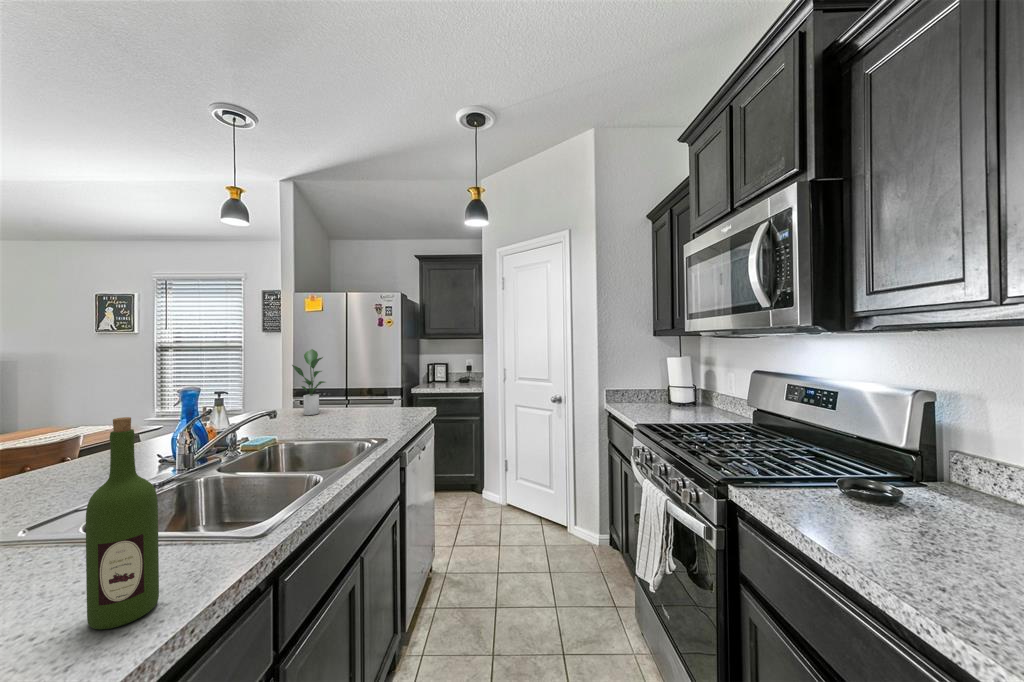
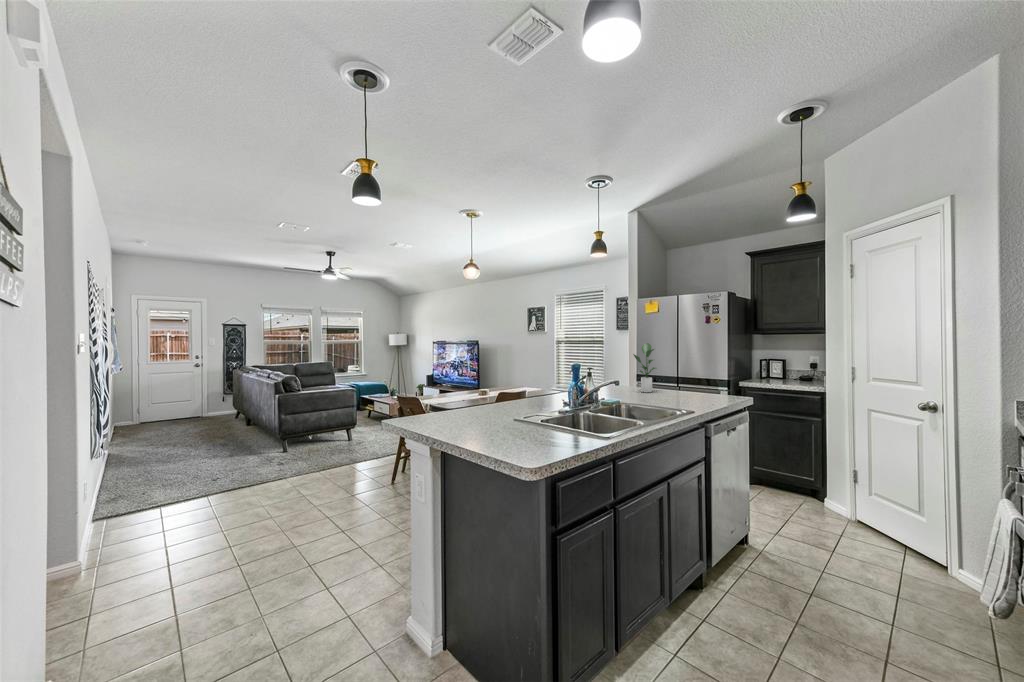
wine bottle: present [86,417,159,629] -> none [549,365,571,448]

